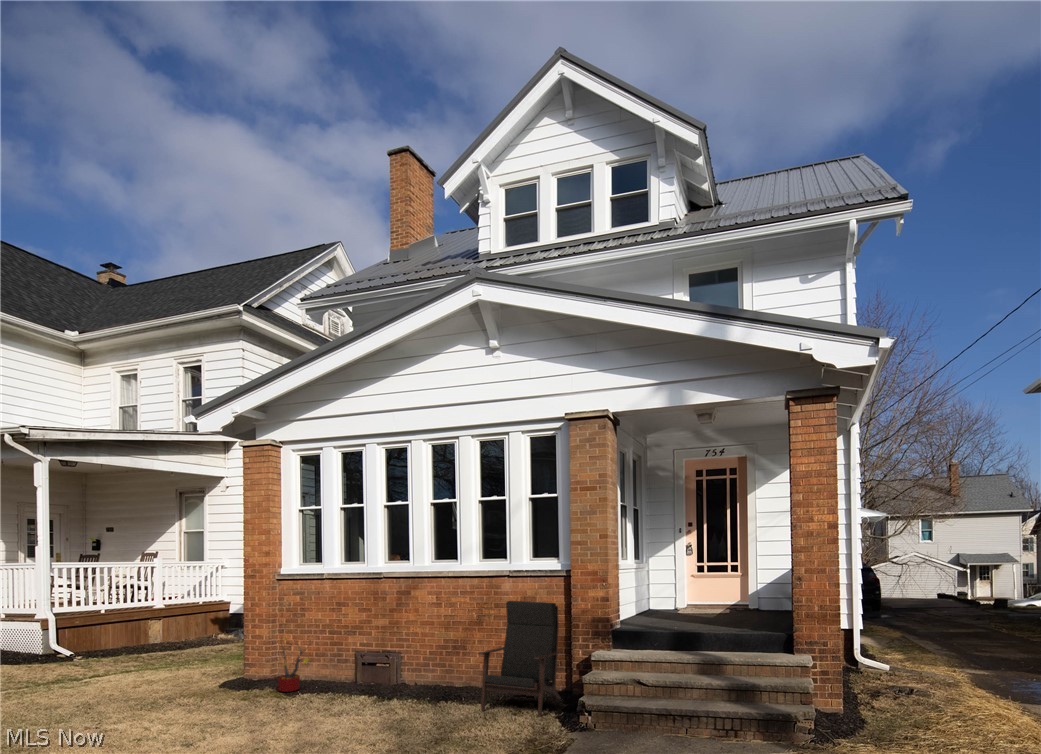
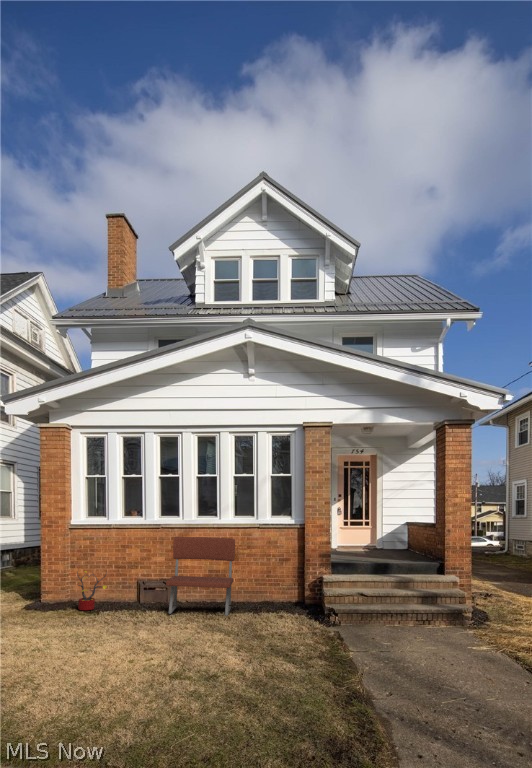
bench: none [368,591,474,708] -> present [166,537,235,616]
lounge chair: present [477,601,563,717] -> none [249,544,297,619]

